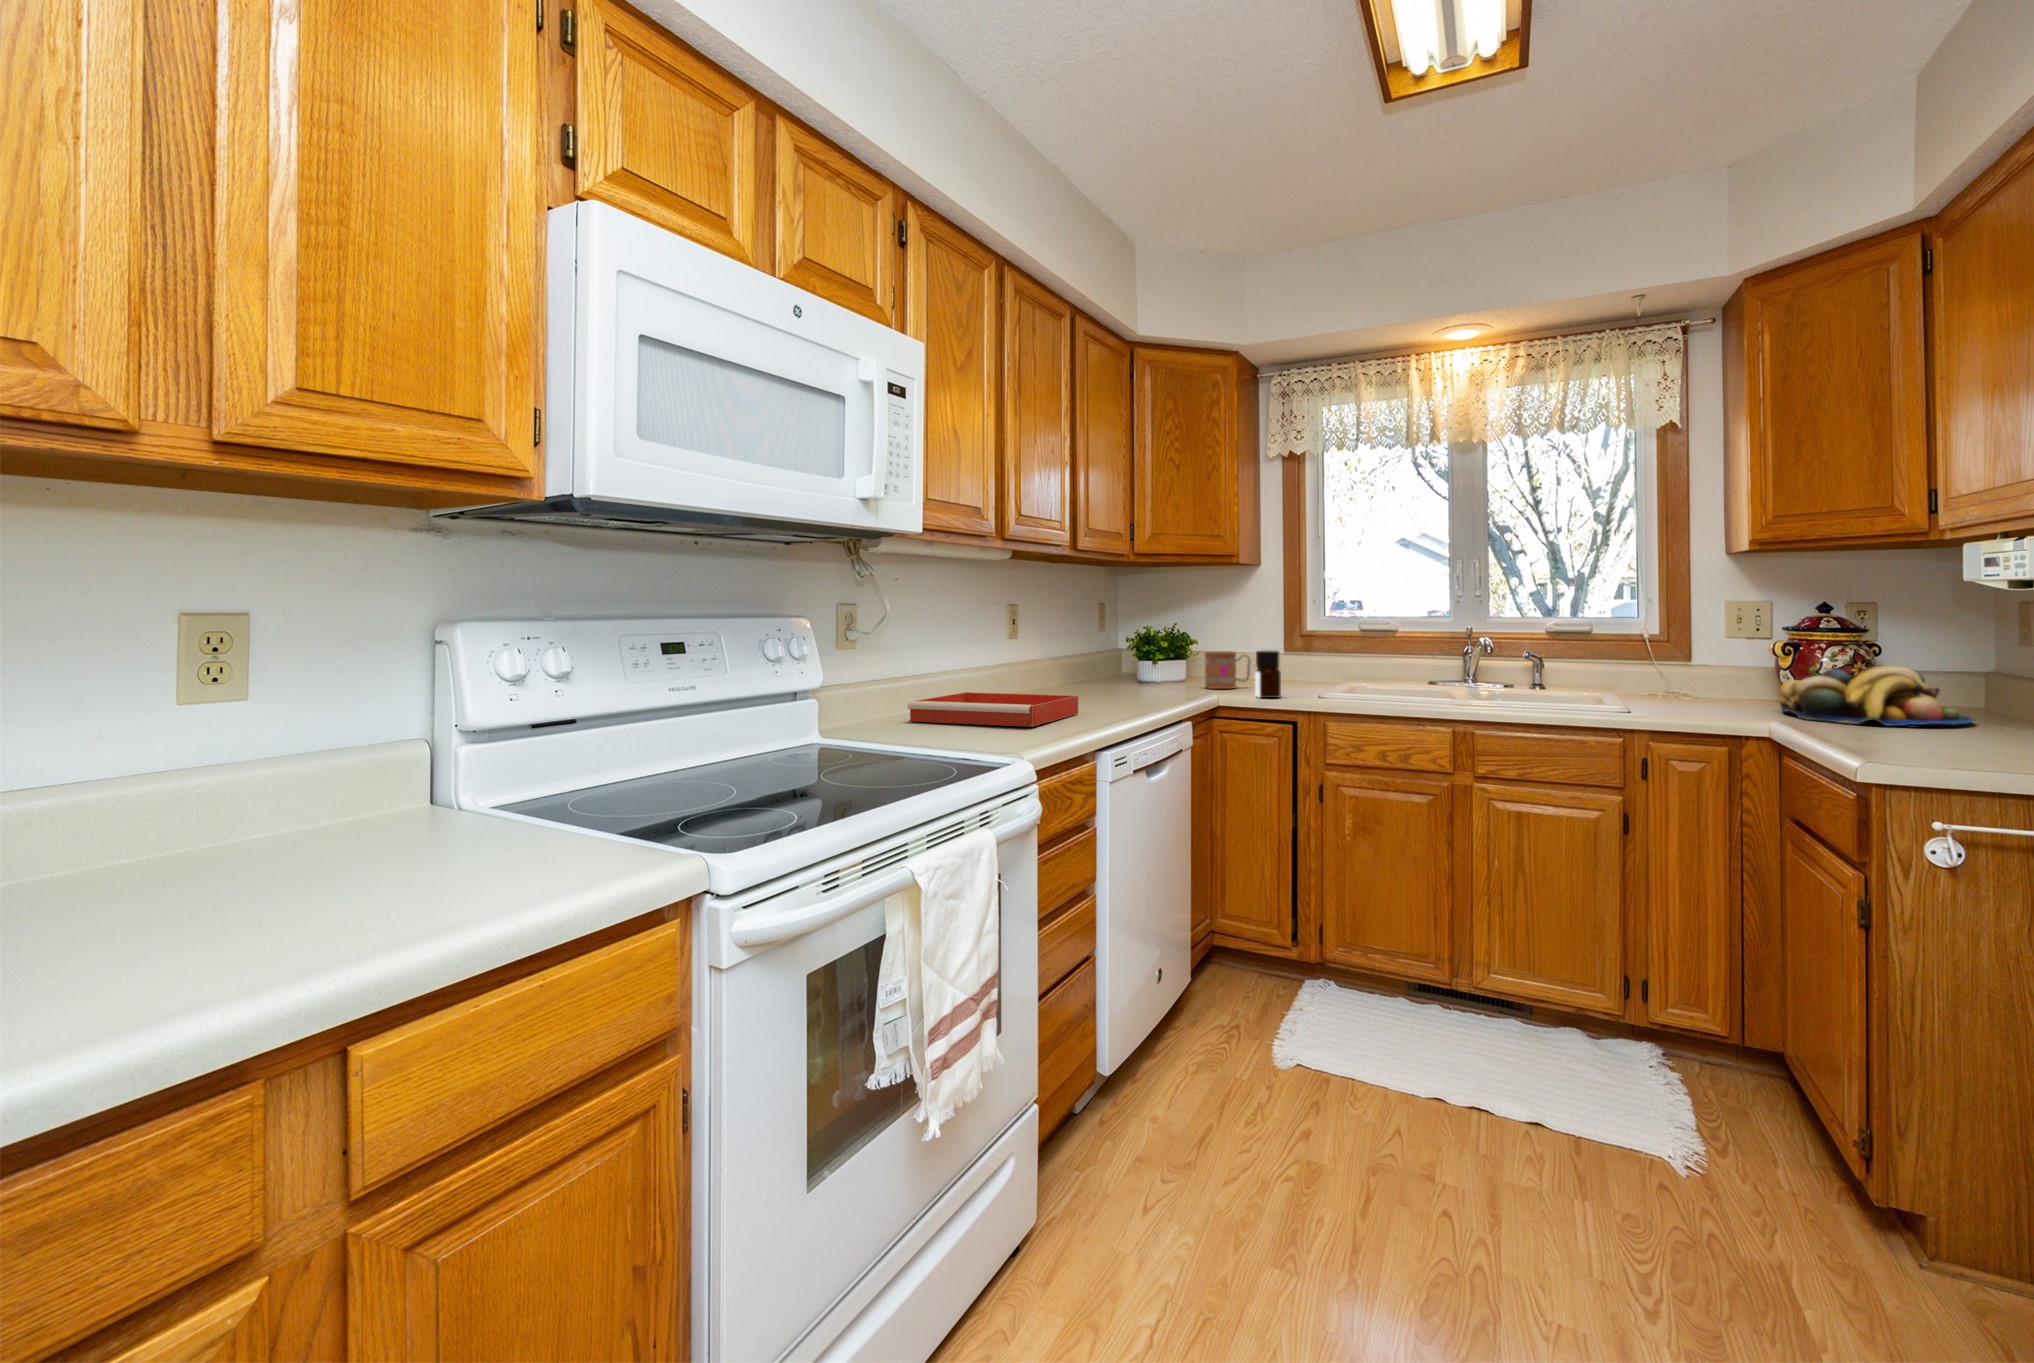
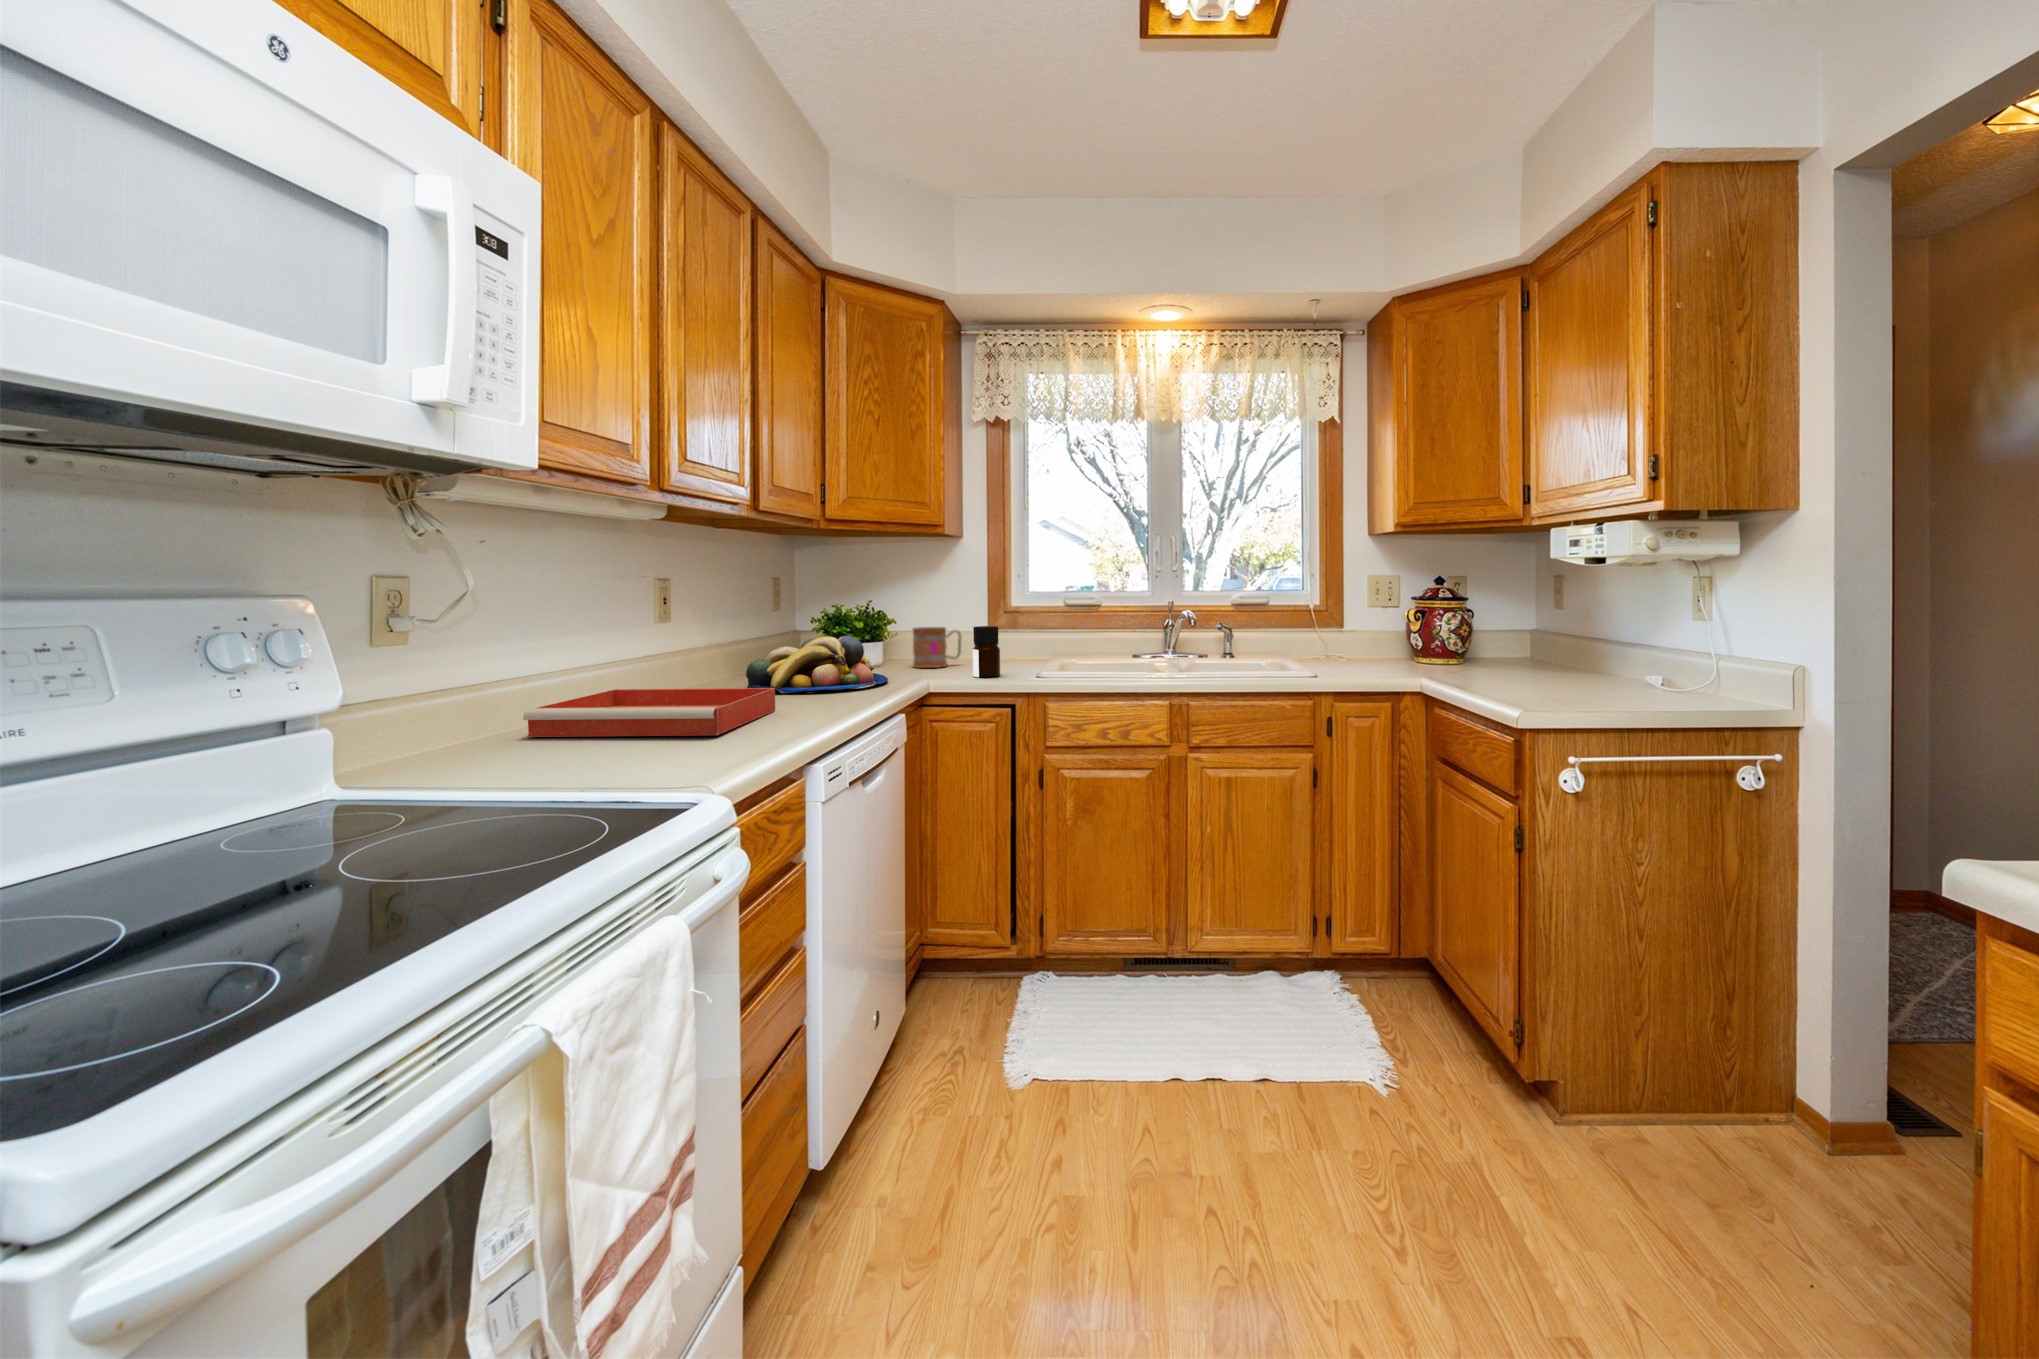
fruit bowl: present [1779,666,1973,726] -> present [746,636,888,693]

